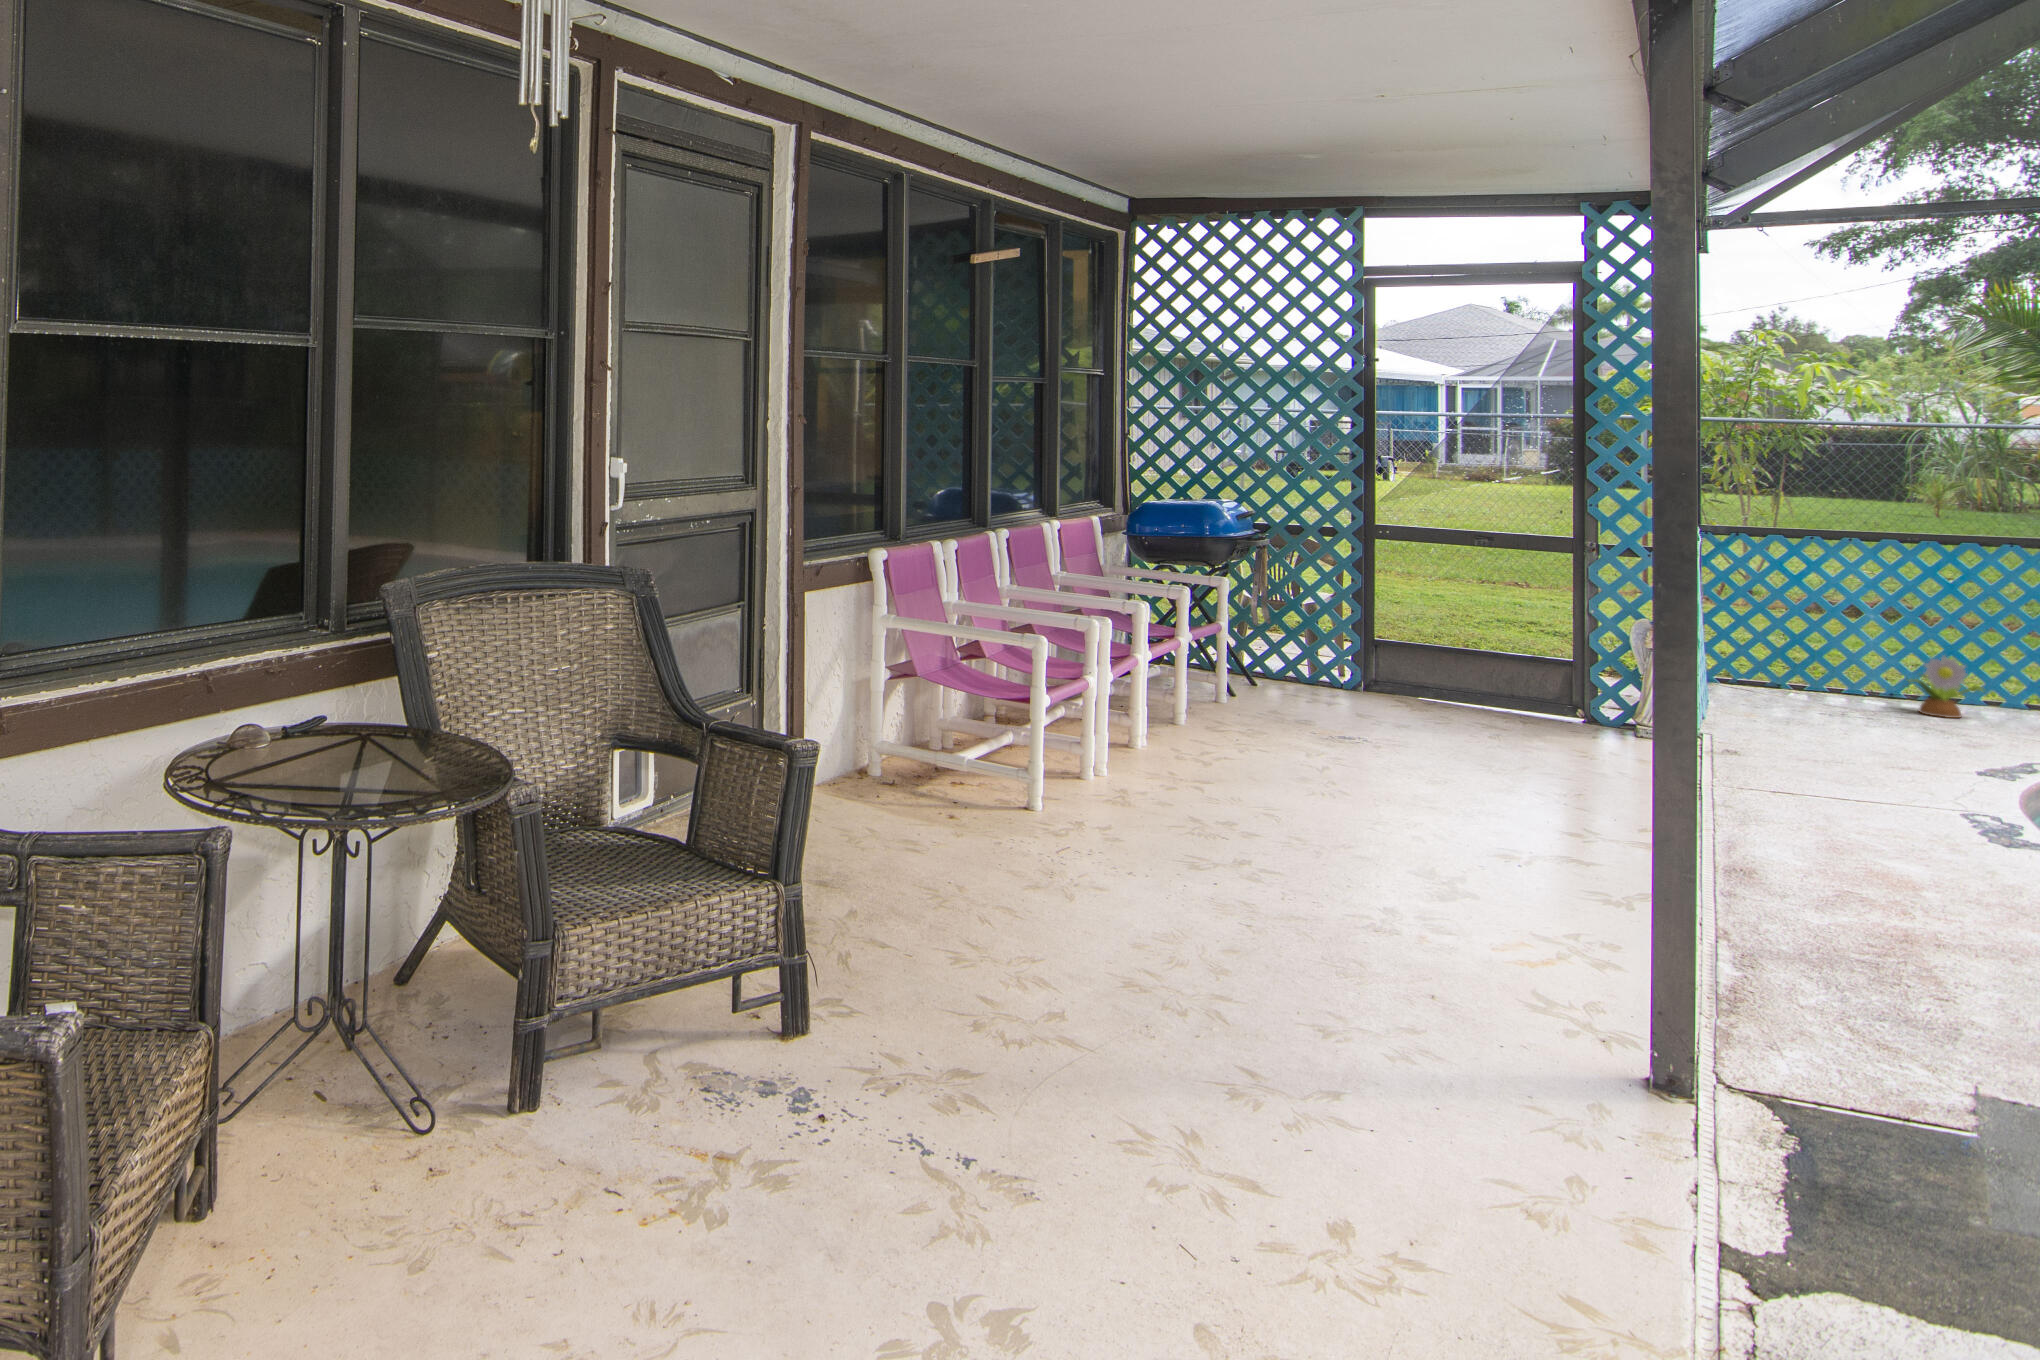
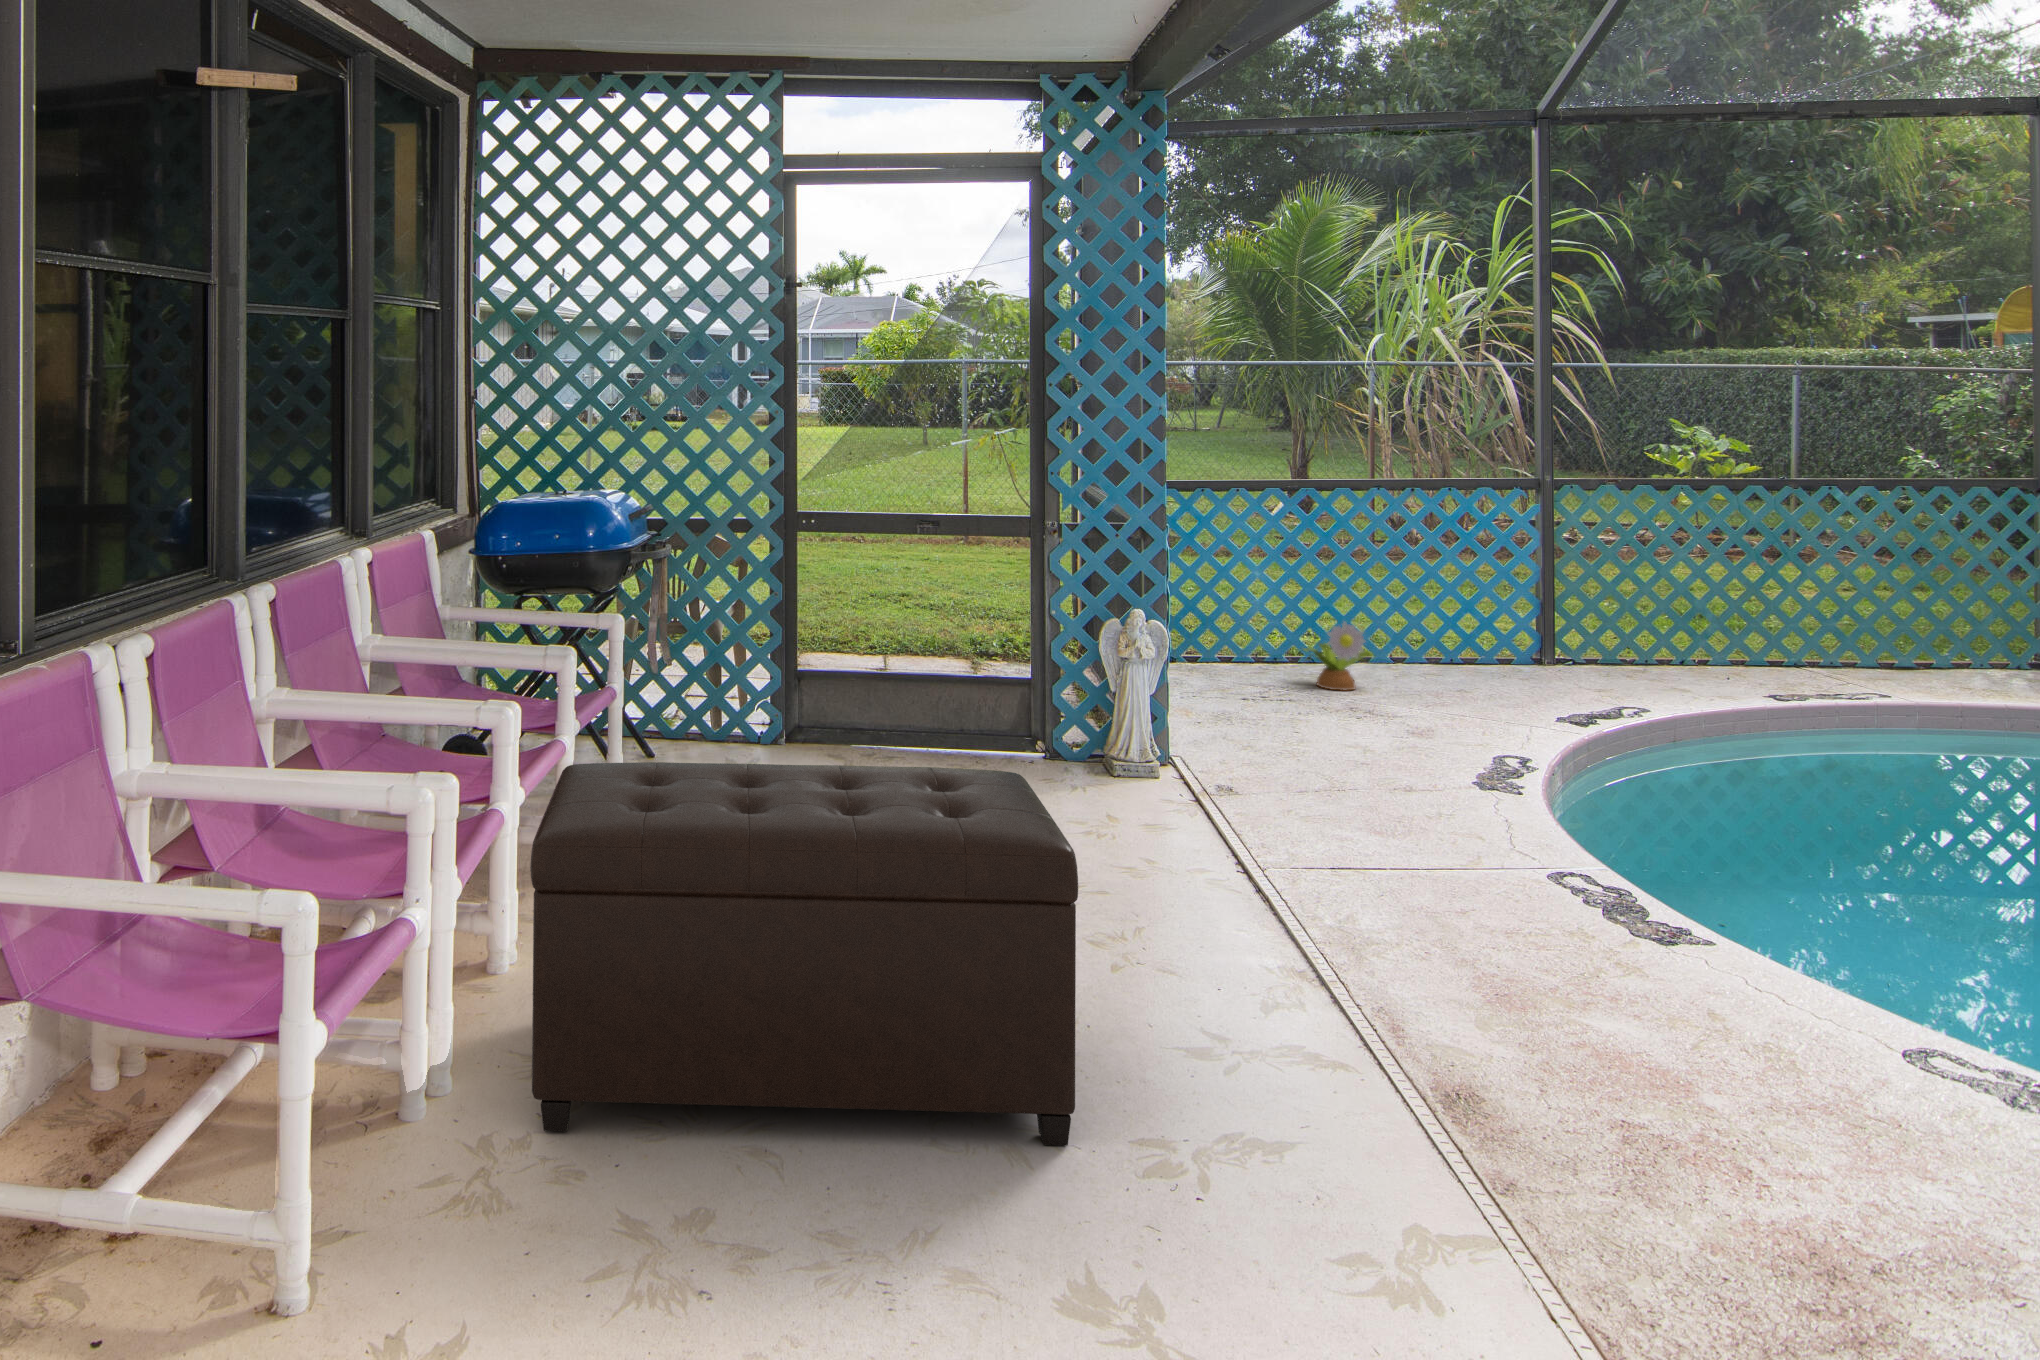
ottoman: none [1144,630,1452,832] -> present [530,762,1078,1146]

